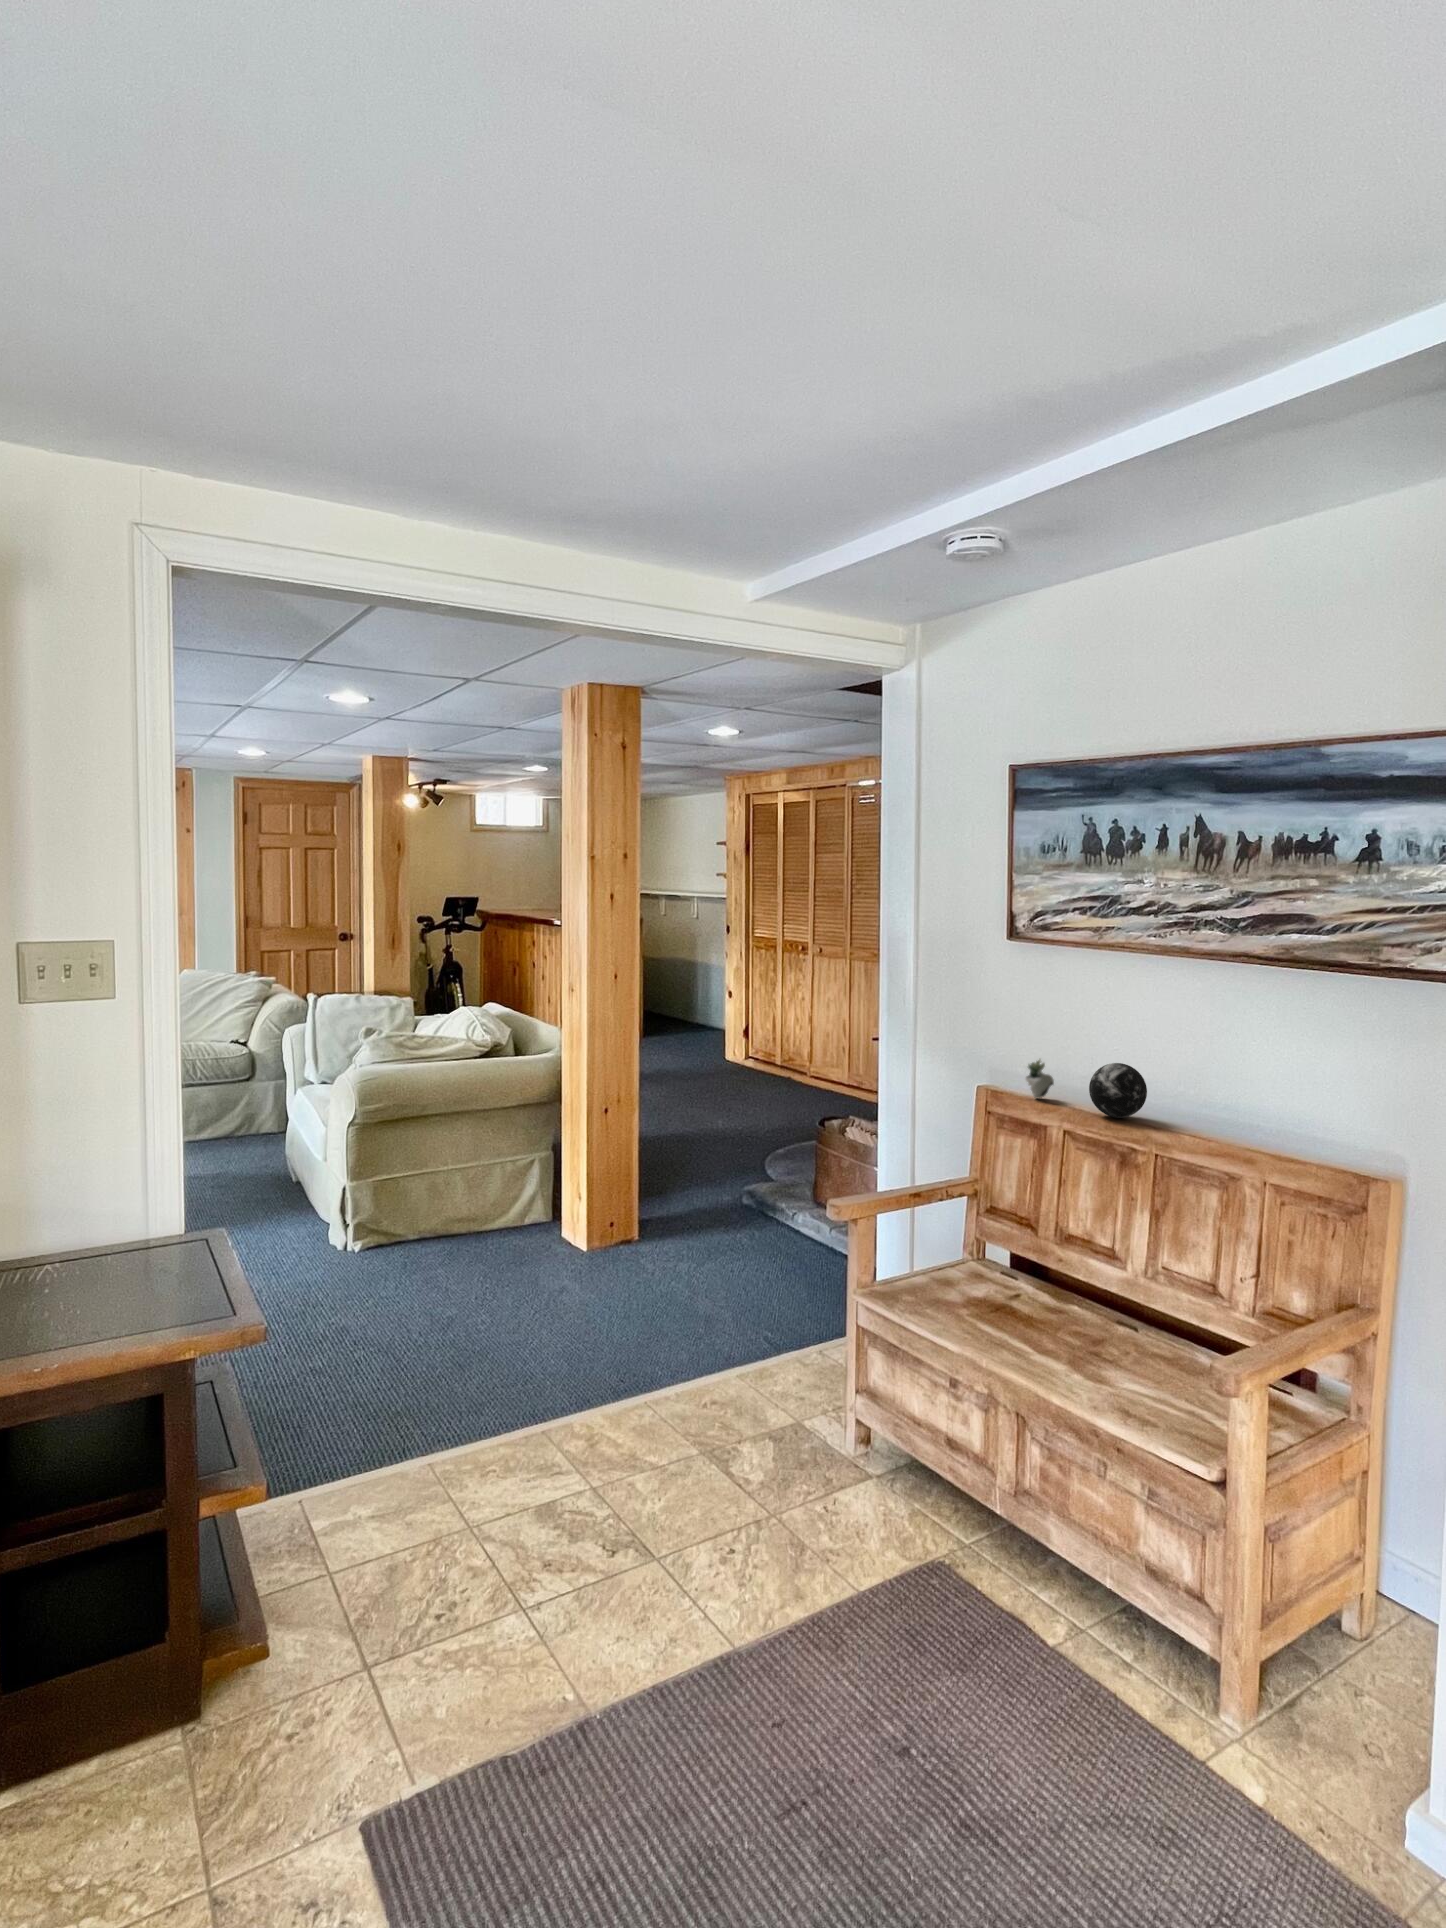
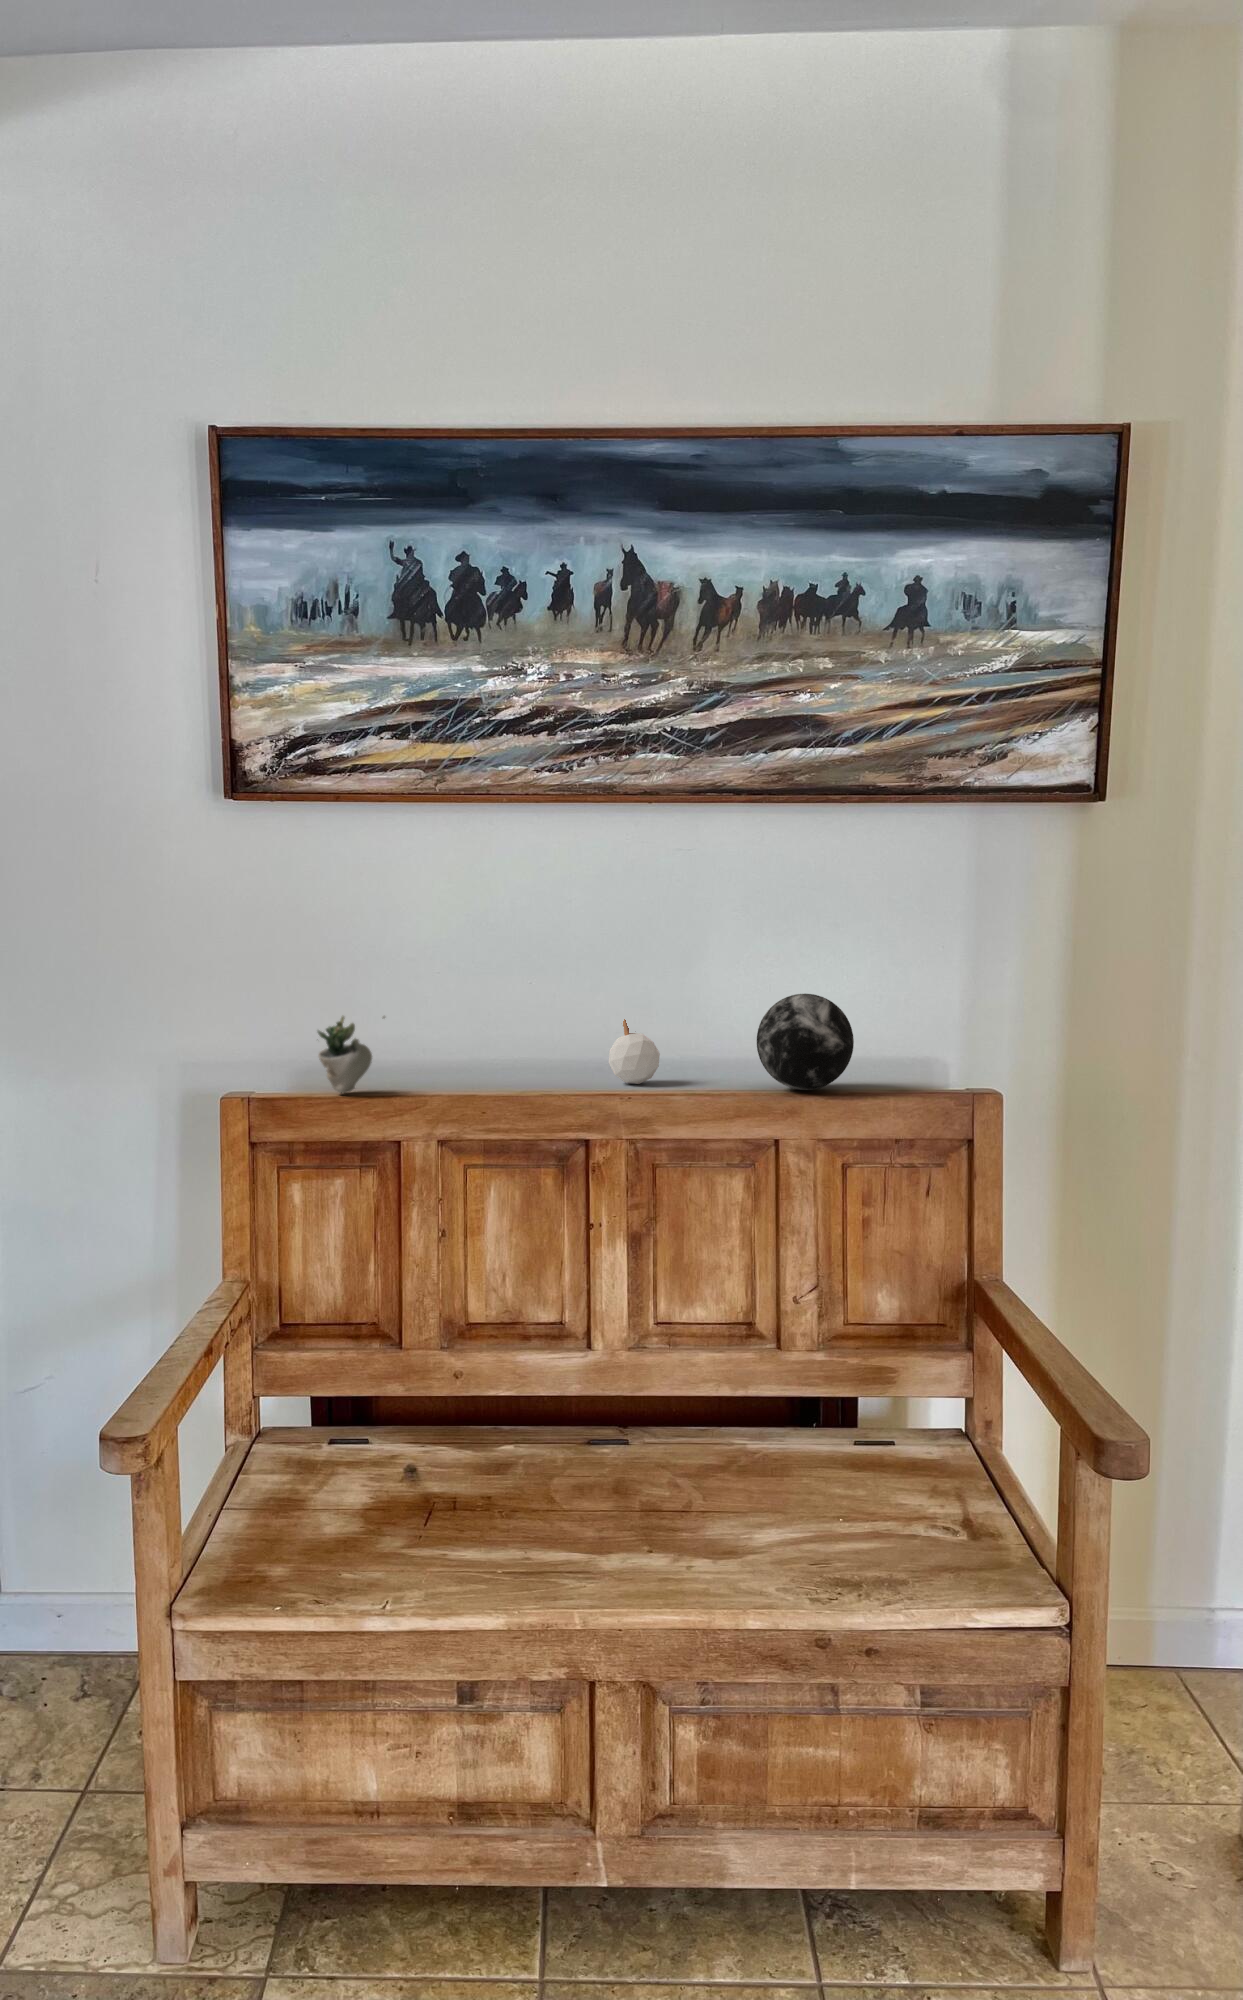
decorative orb: present [1089,1063,1147,1118] -> present [757,994,854,1090]
candle: none [1180,1073,1215,1128] -> present [609,1019,660,1084]

